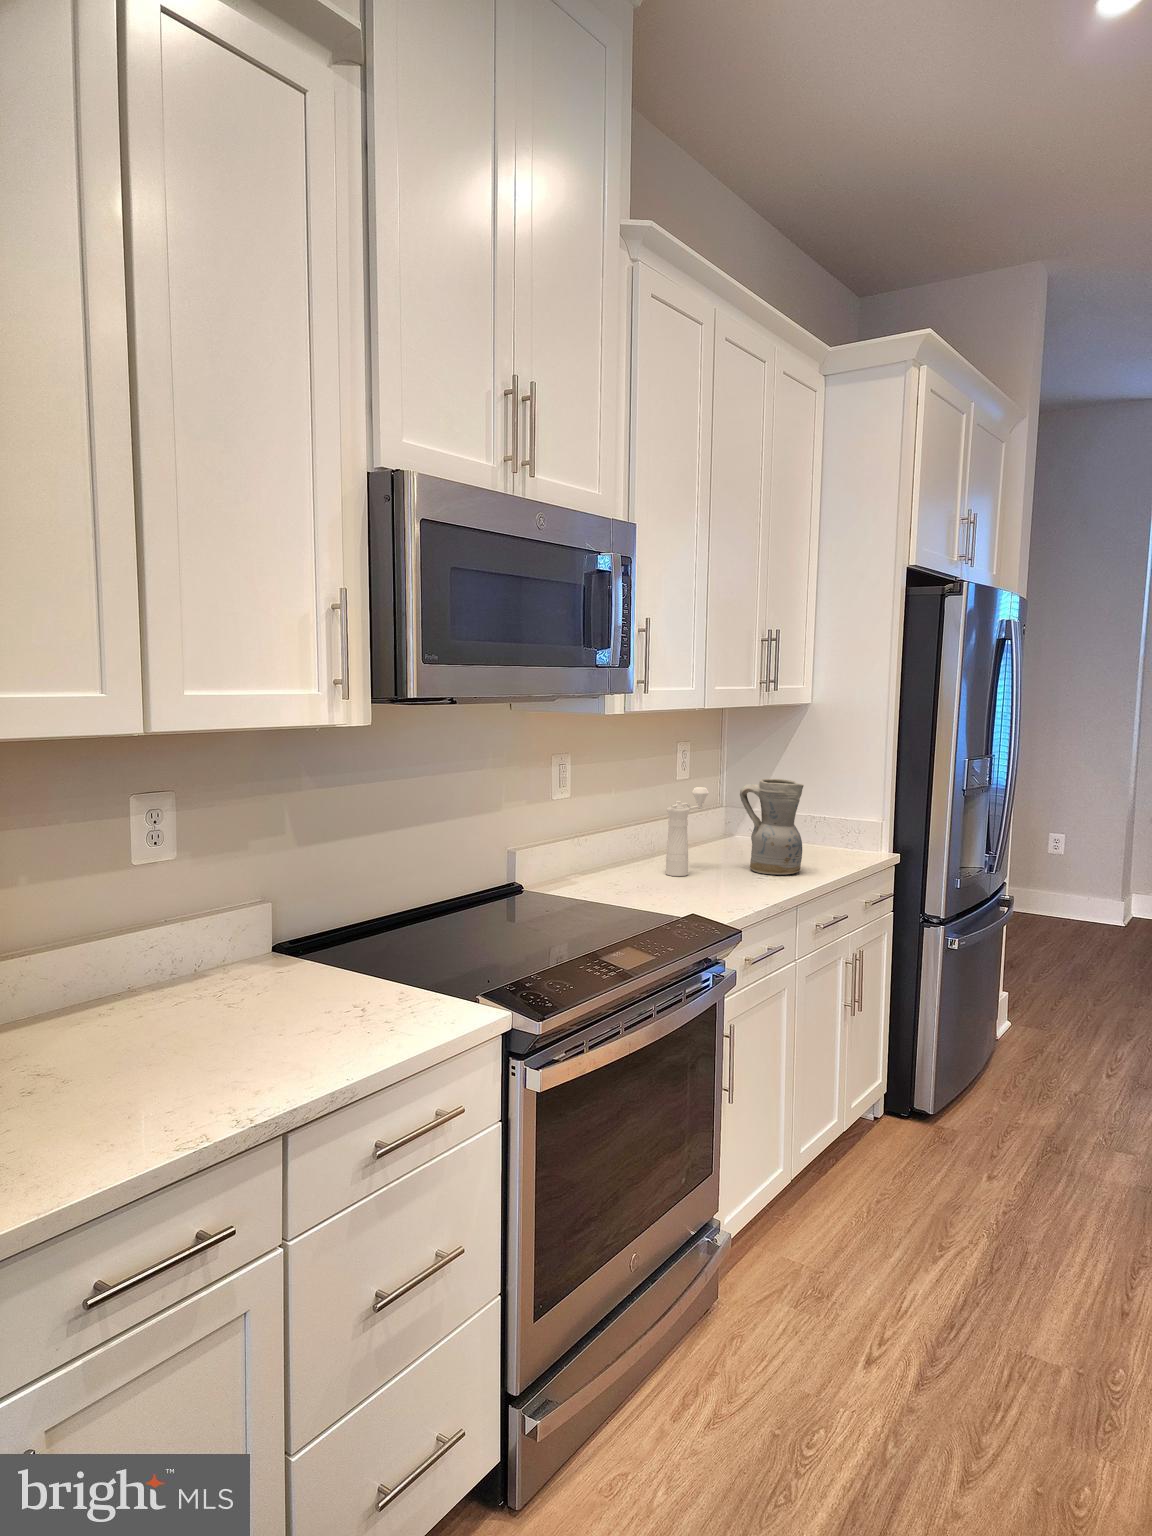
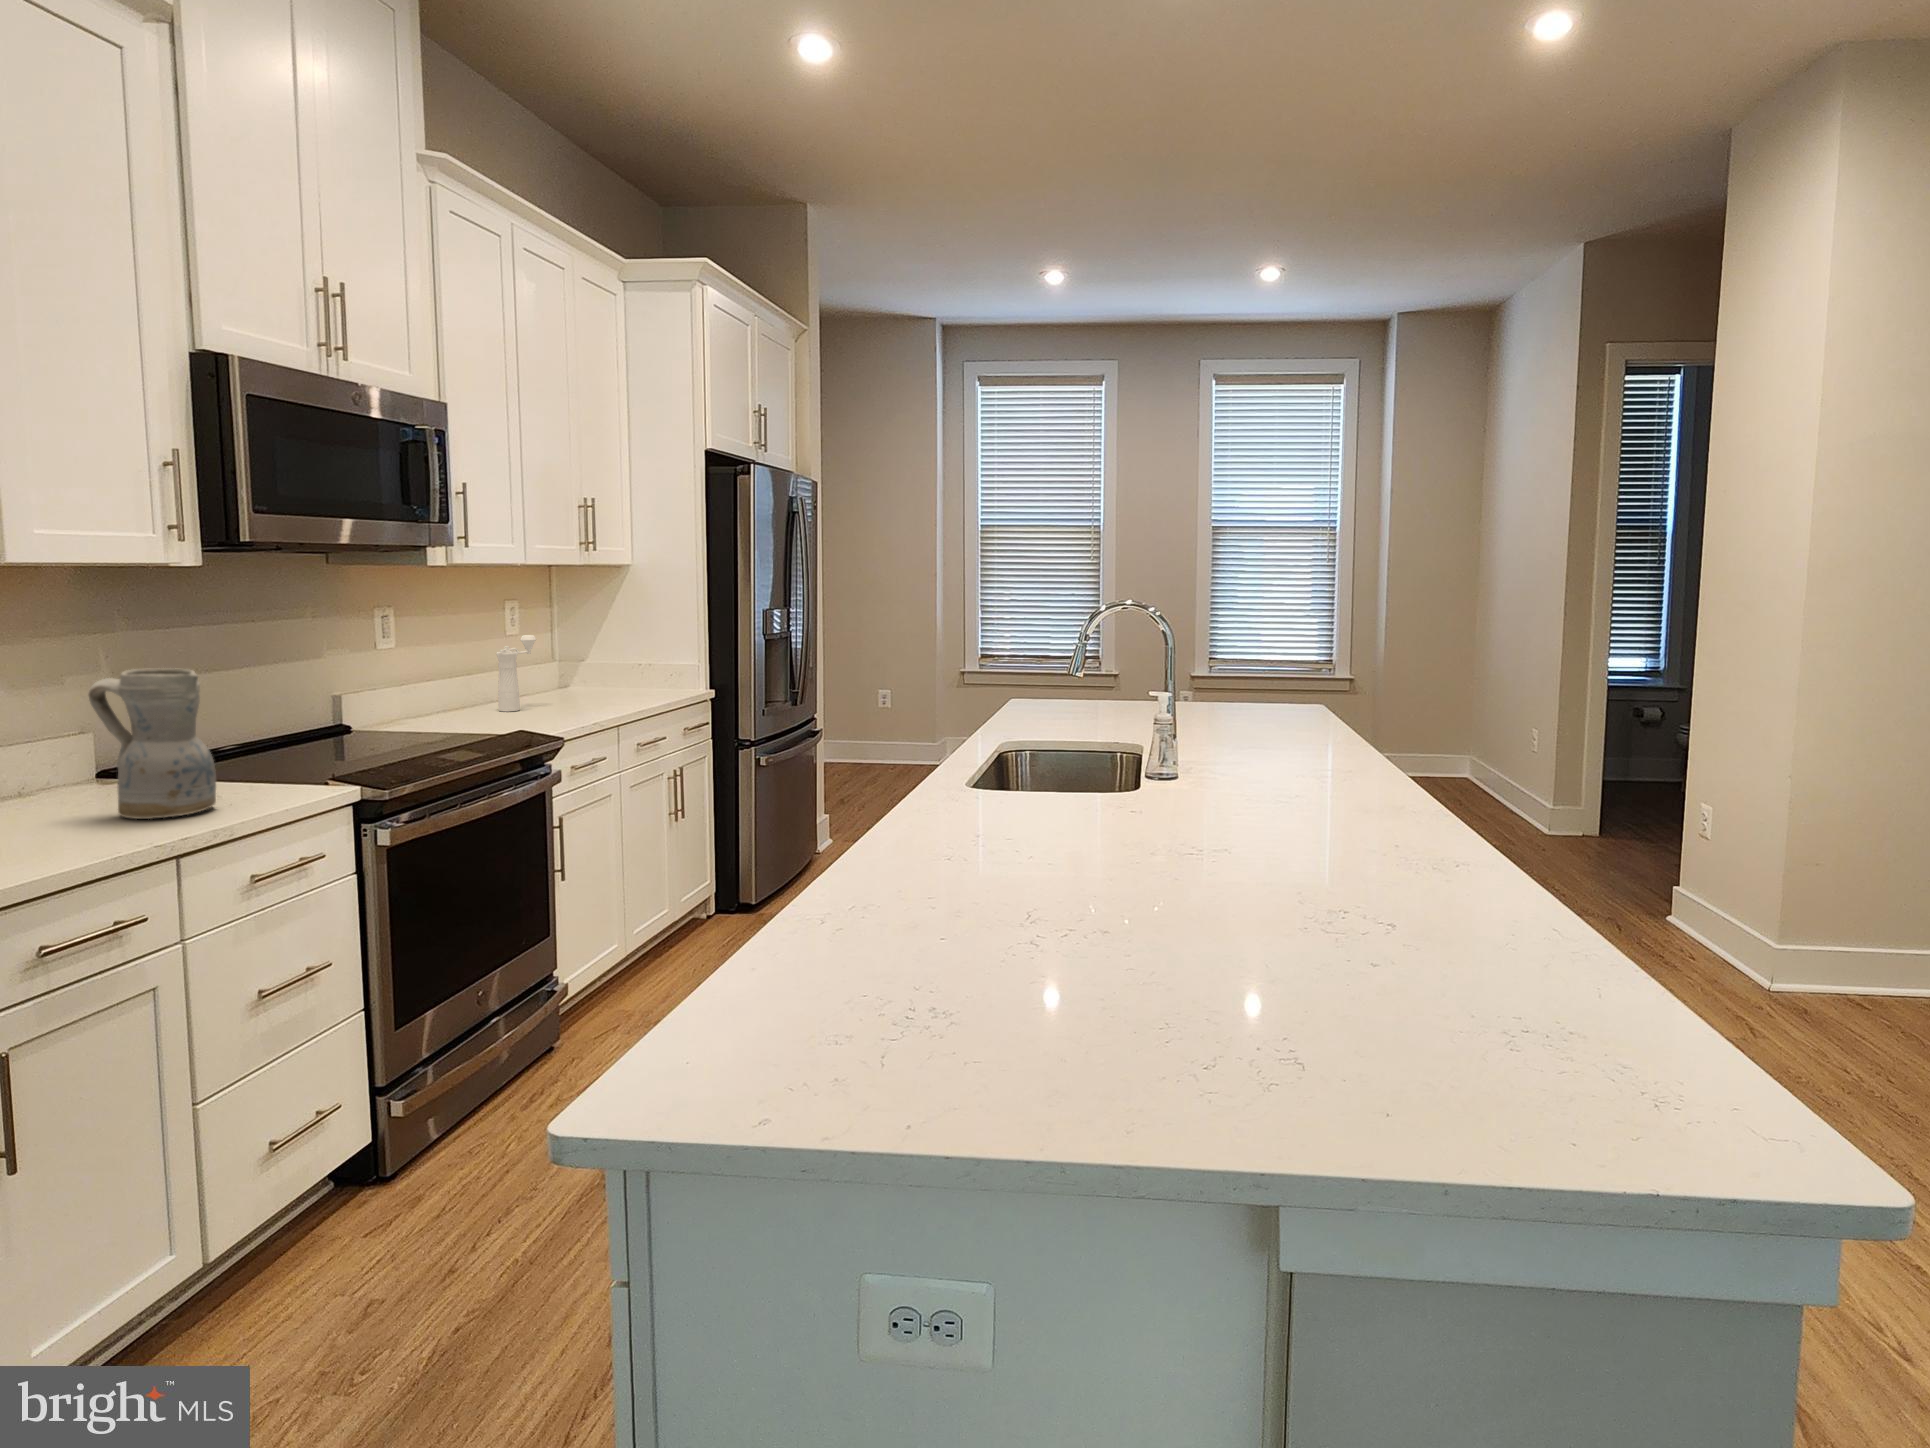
ceramic pitcher: present [740,779,804,875] -> present [89,668,216,819]

